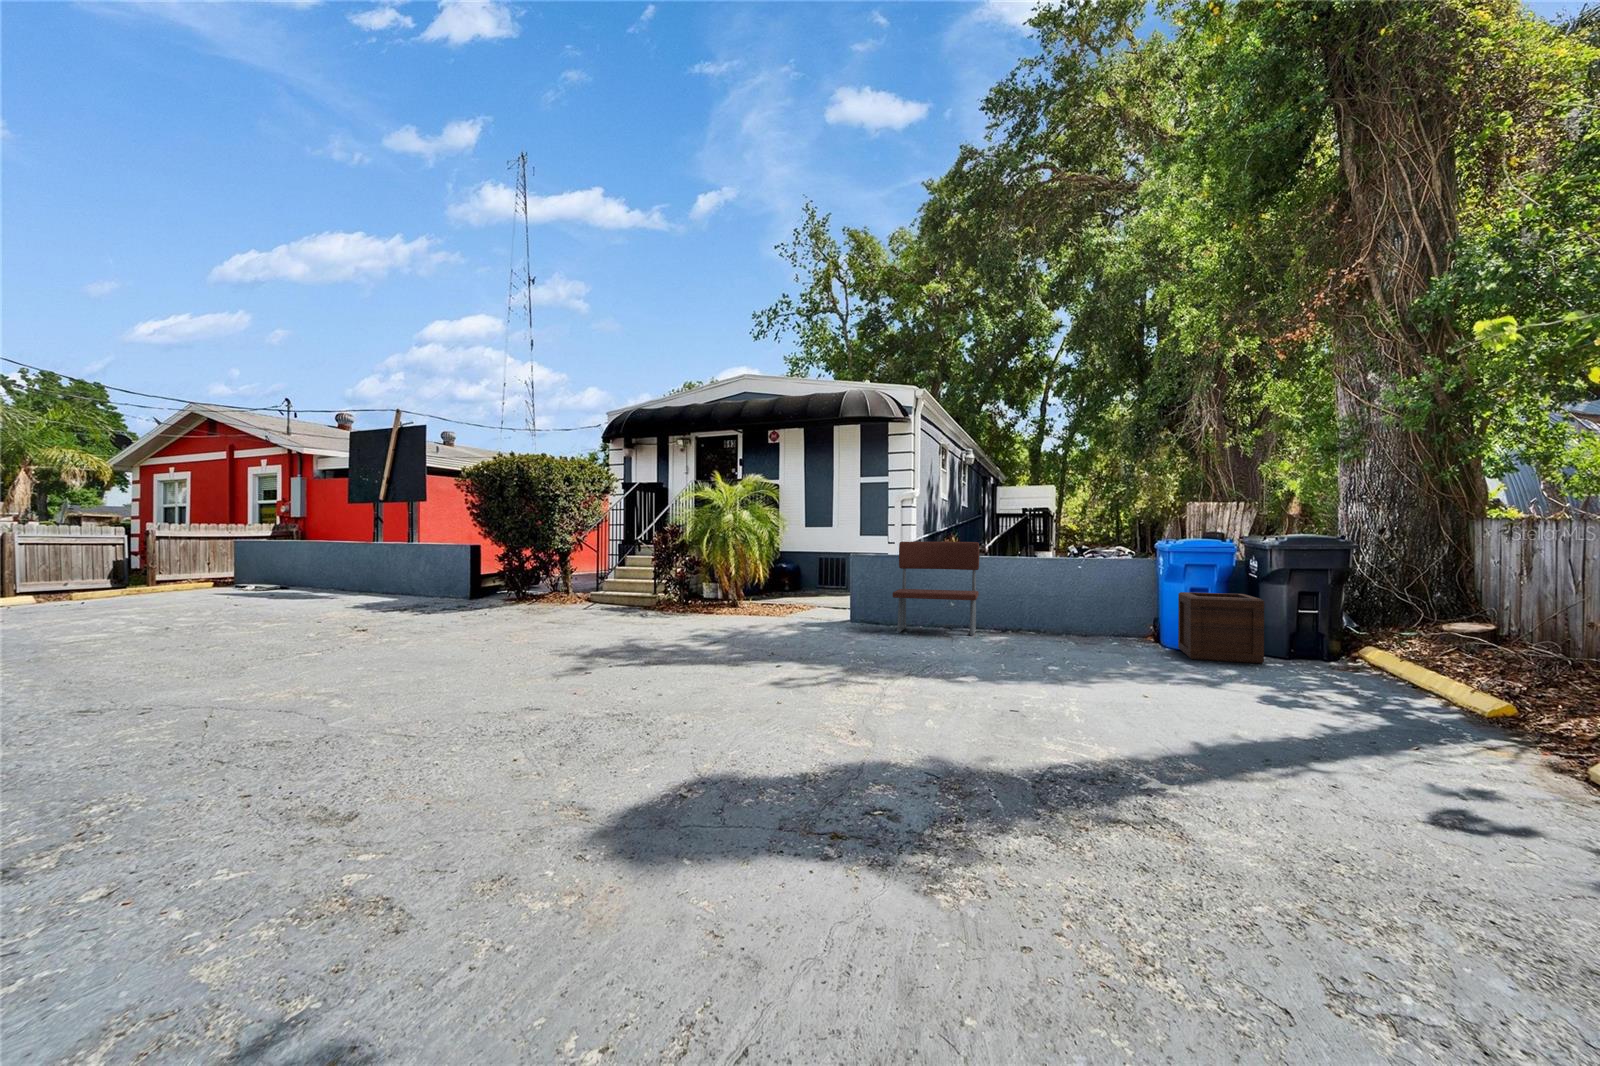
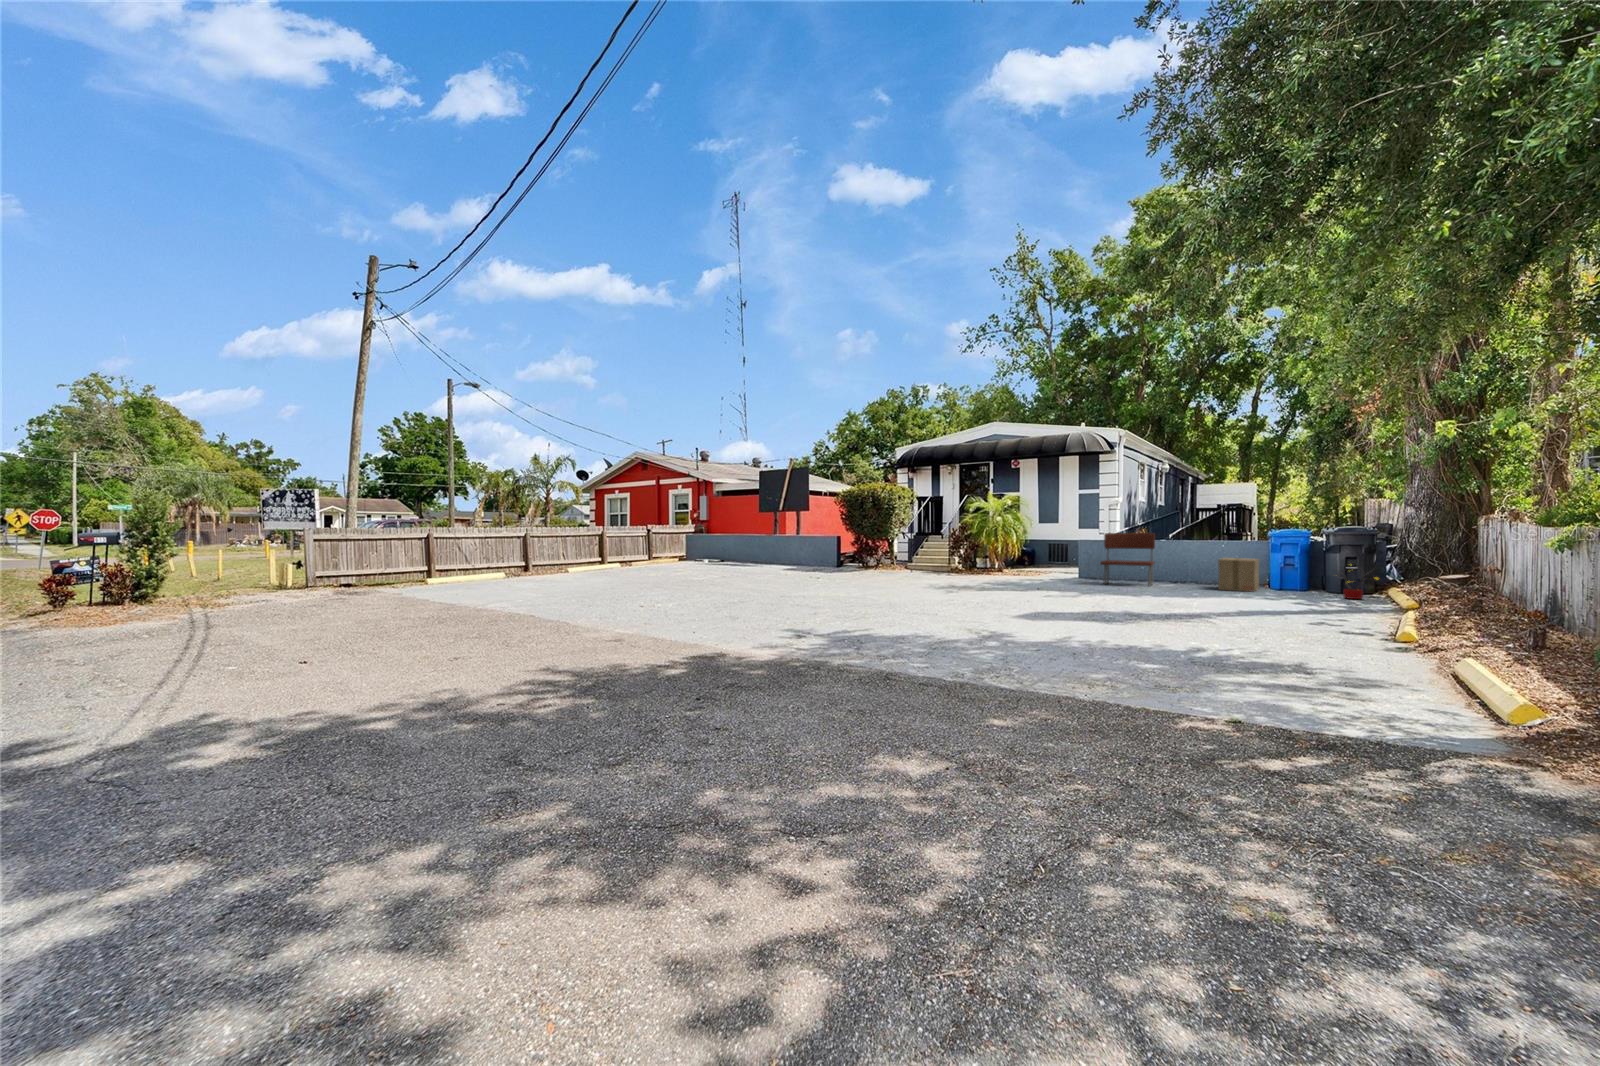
cardboard box: none [1085,585,1145,648] -> present [1218,558,1259,592]
wooden crate: present [1178,592,1264,663] -> none [1274,560,1317,598]
decorative plant: none [1278,598,1369,666] -> present [1341,572,1378,599]

